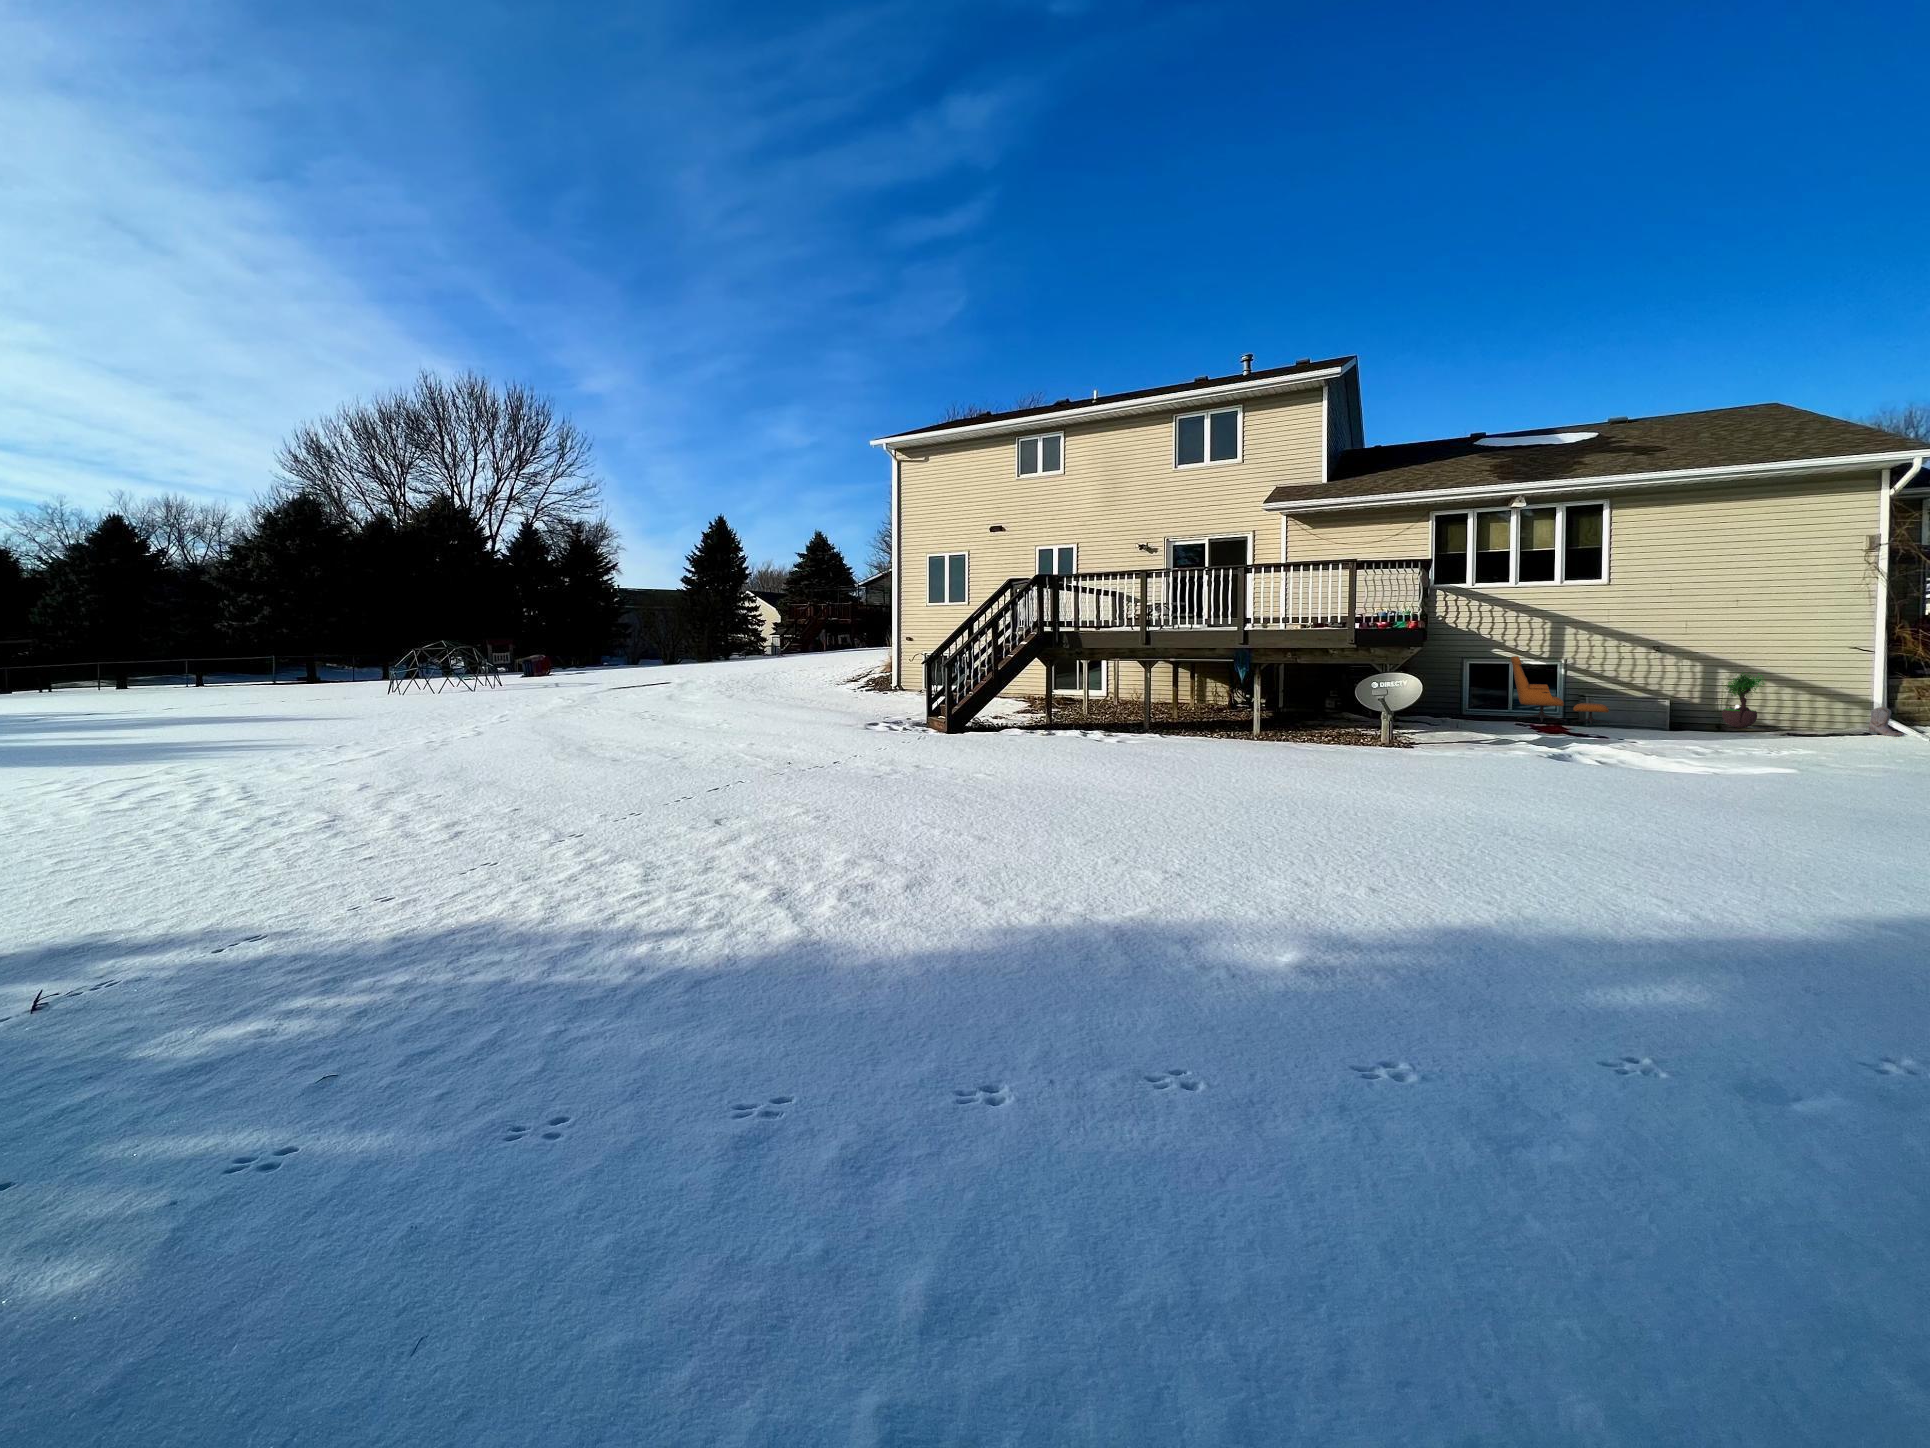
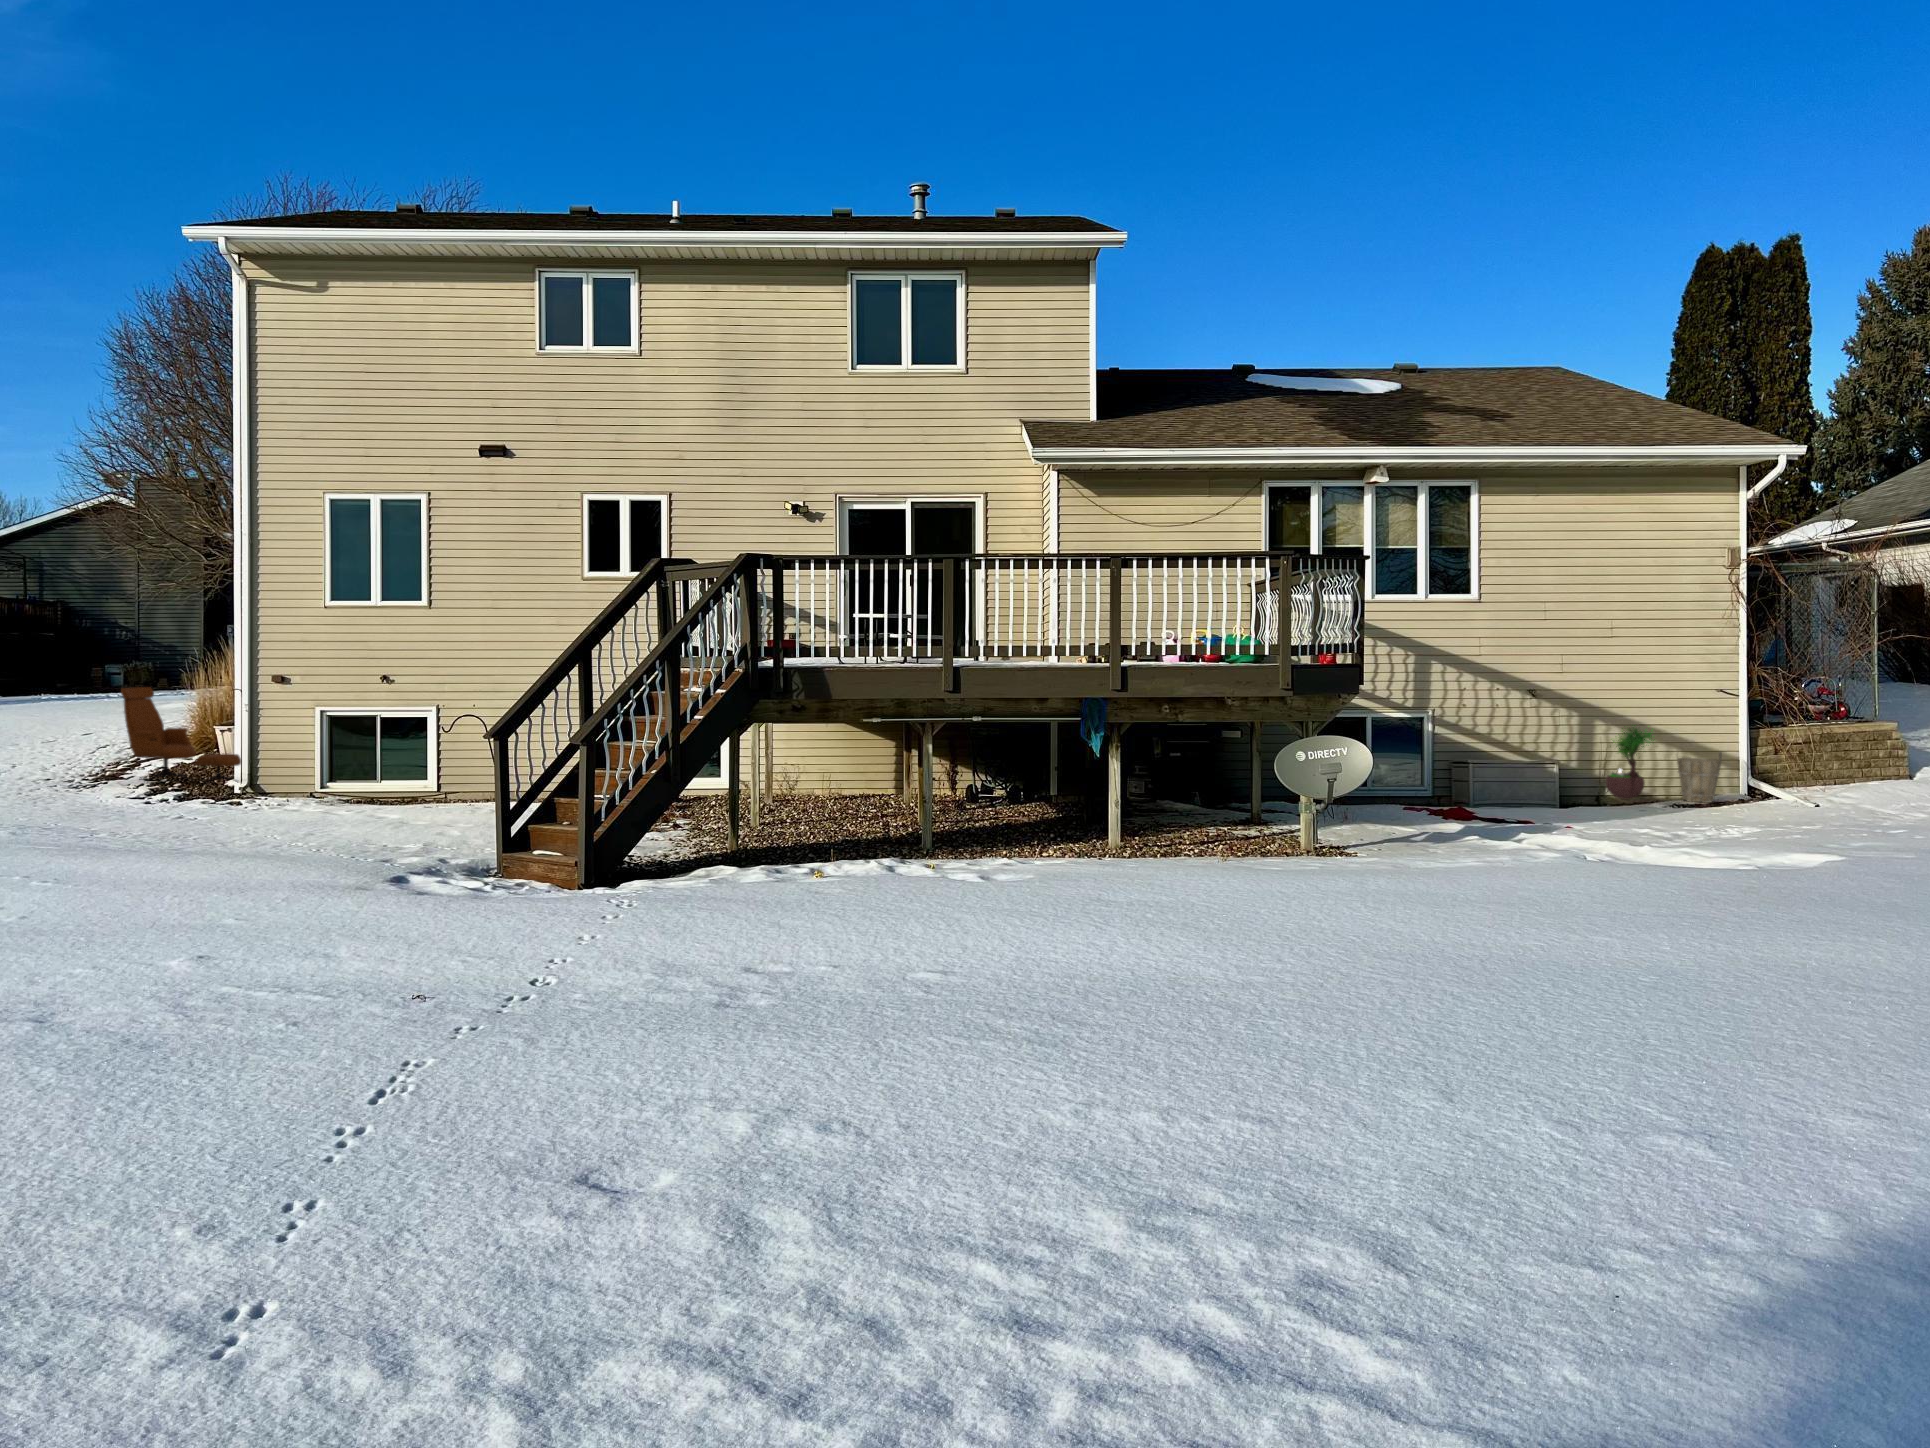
lounge chair: present [1511,656,1609,724] -> present [121,687,241,782]
bucket: none [1795,692,1838,733] -> present [1677,752,1722,803]
boots: present [1869,707,1904,736] -> none [1742,766,1777,803]

